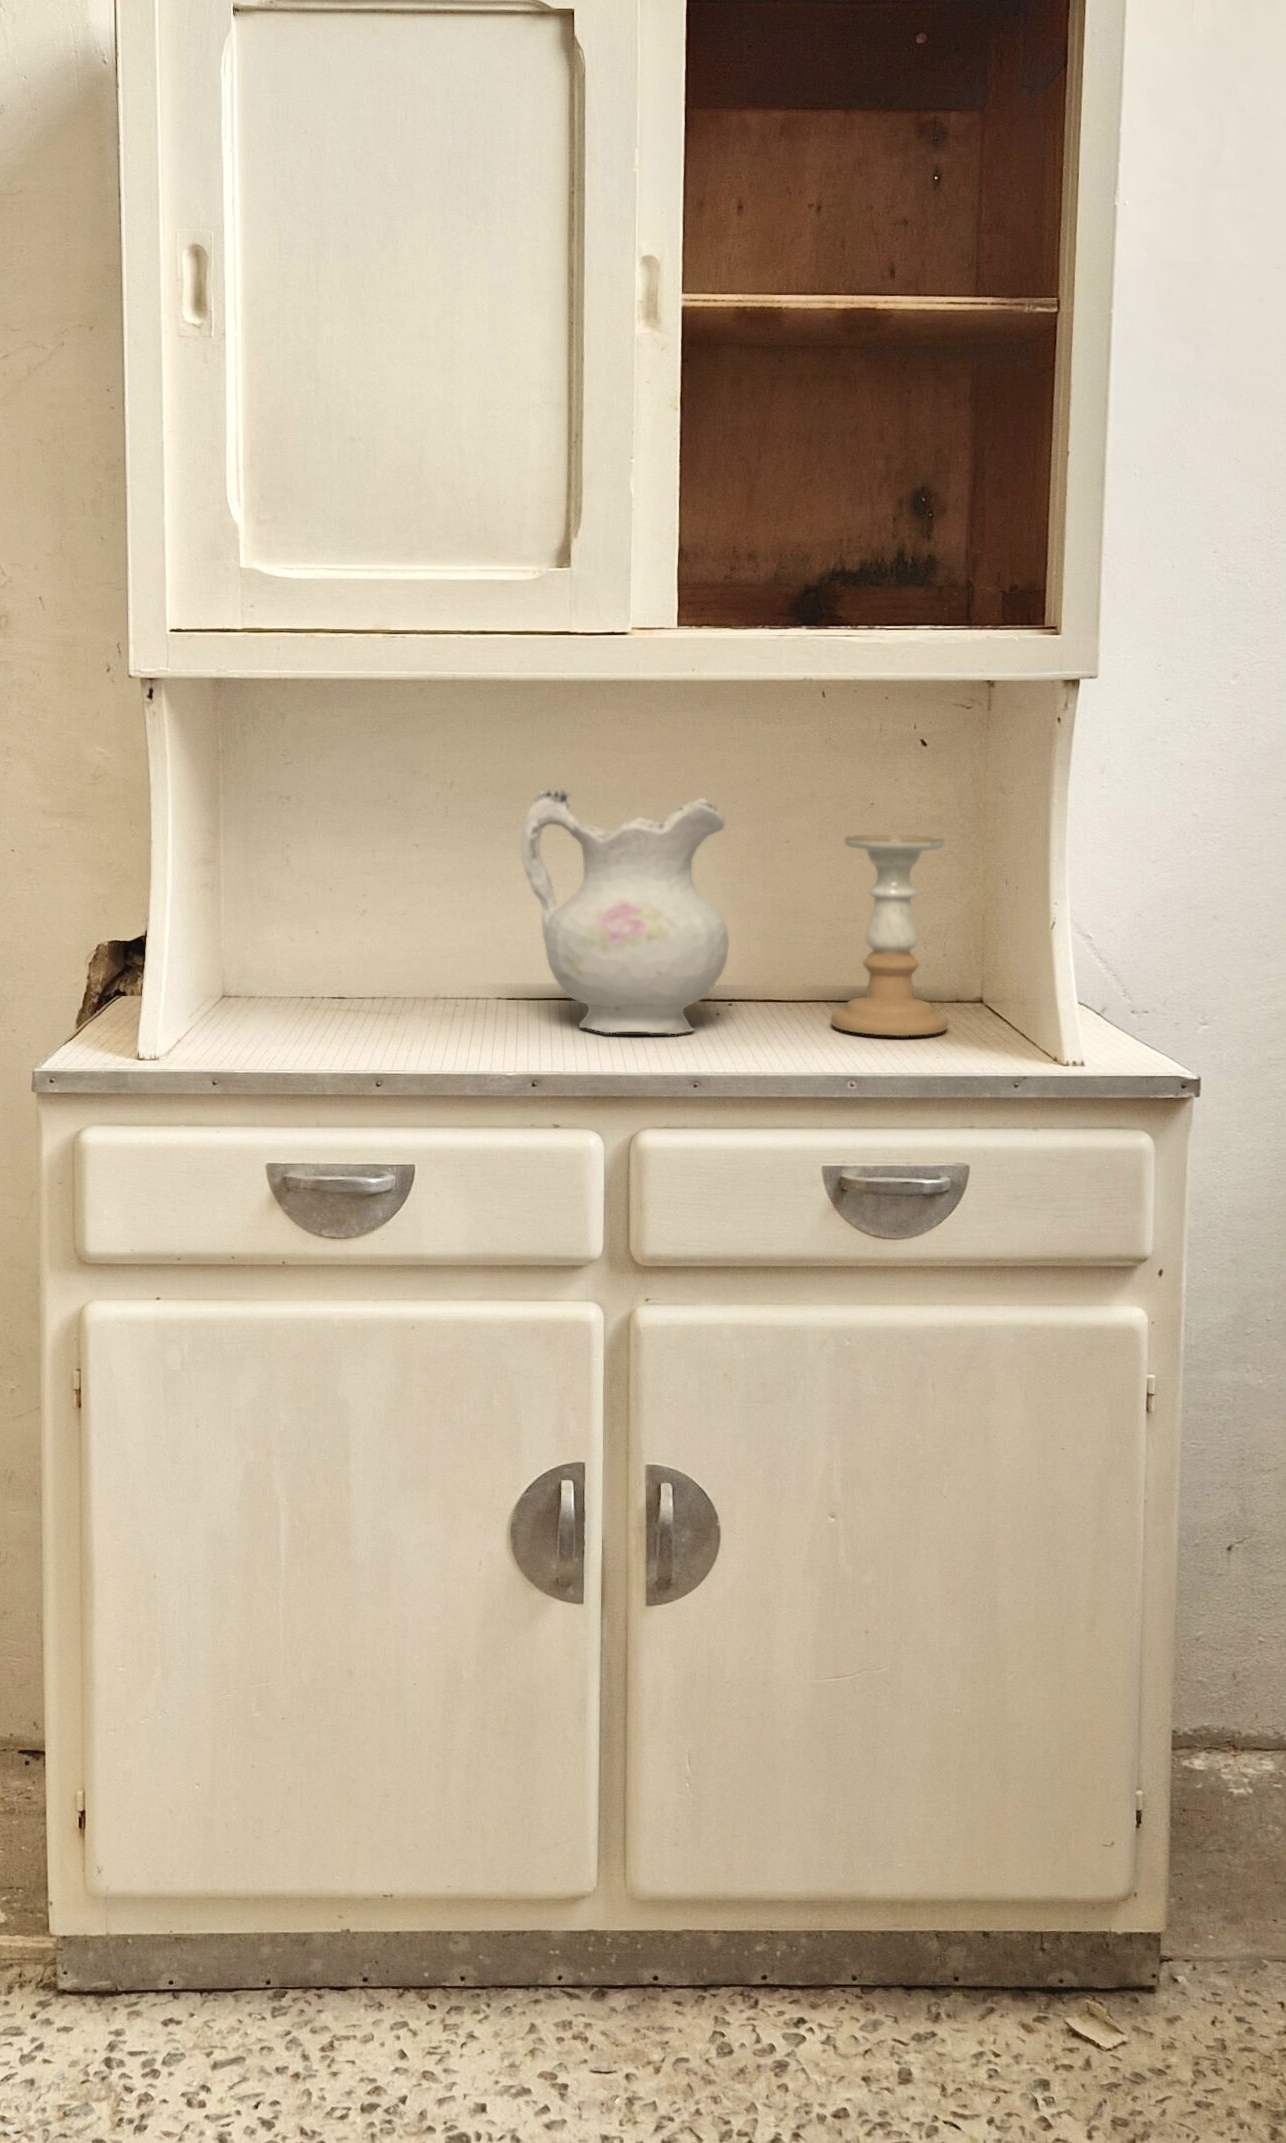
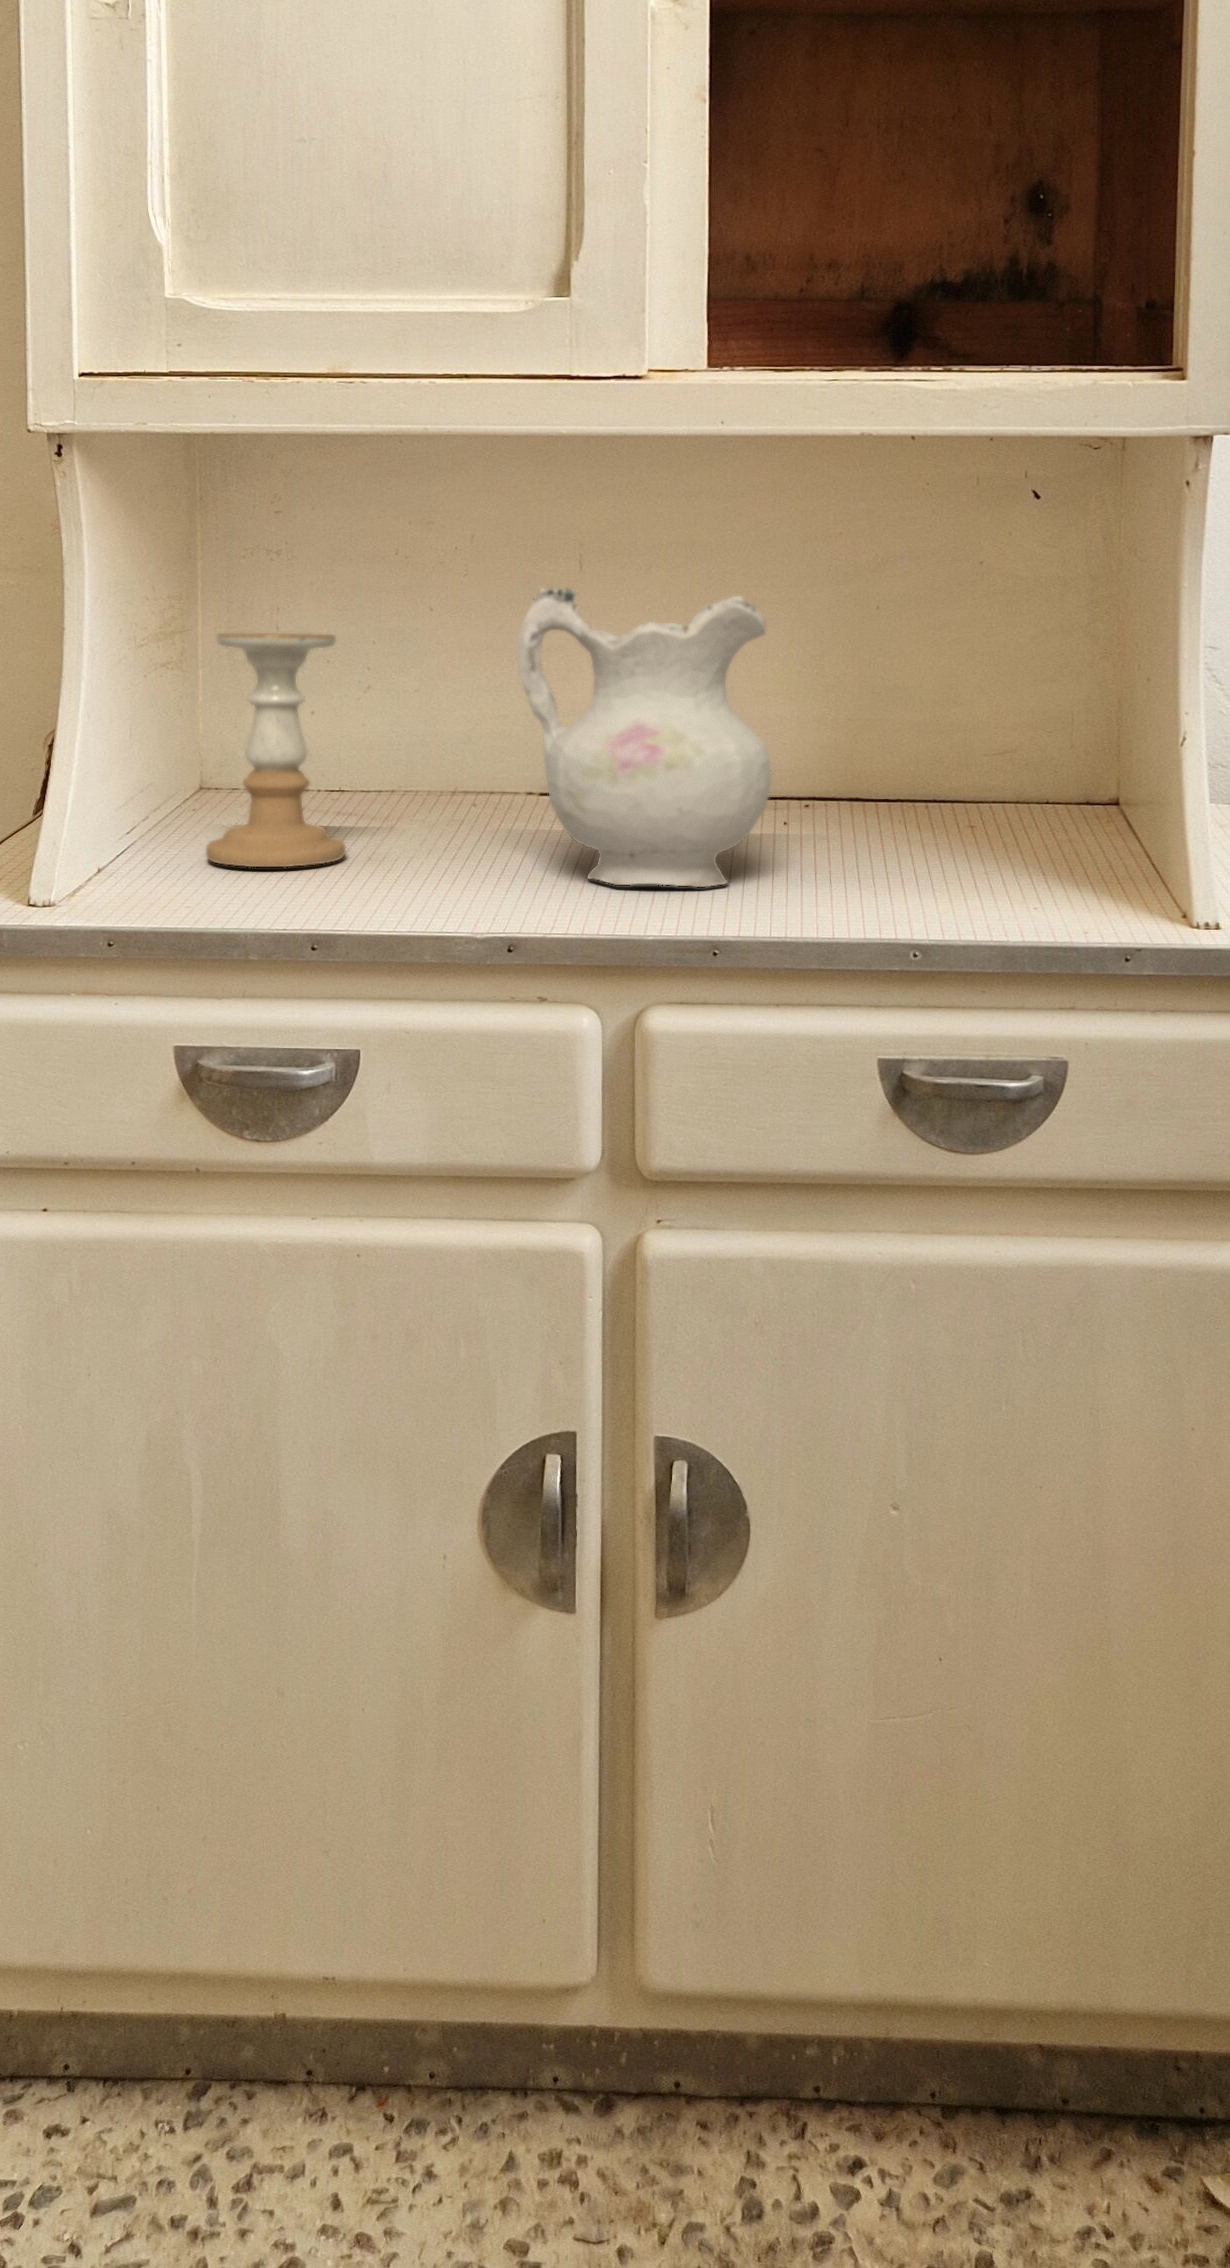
candle holder: present [831,834,948,1036] -> present [206,633,346,867]

